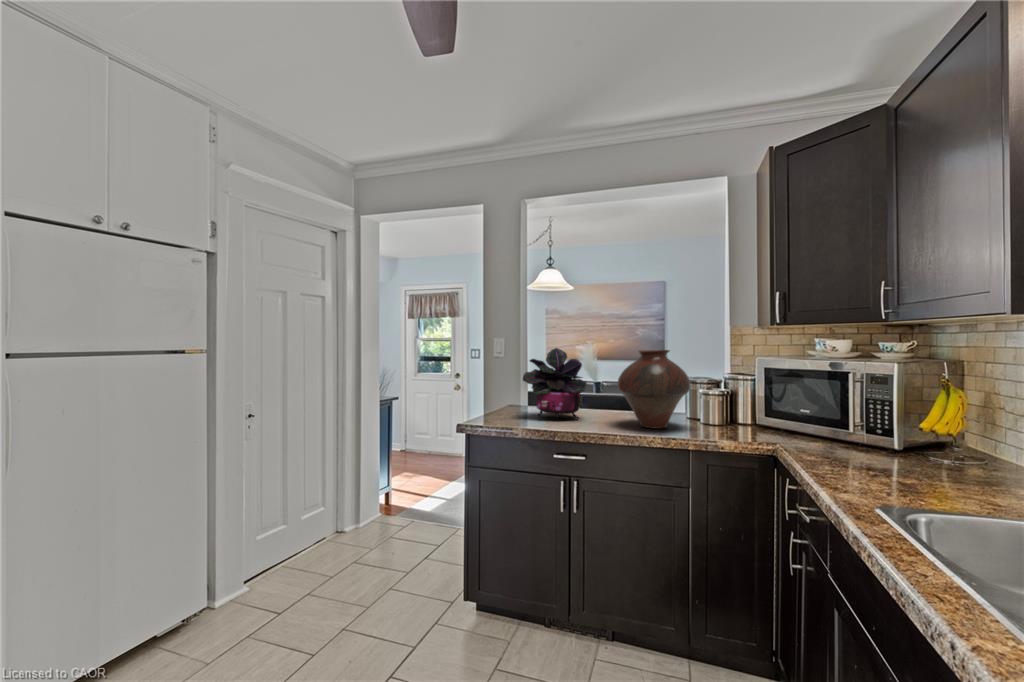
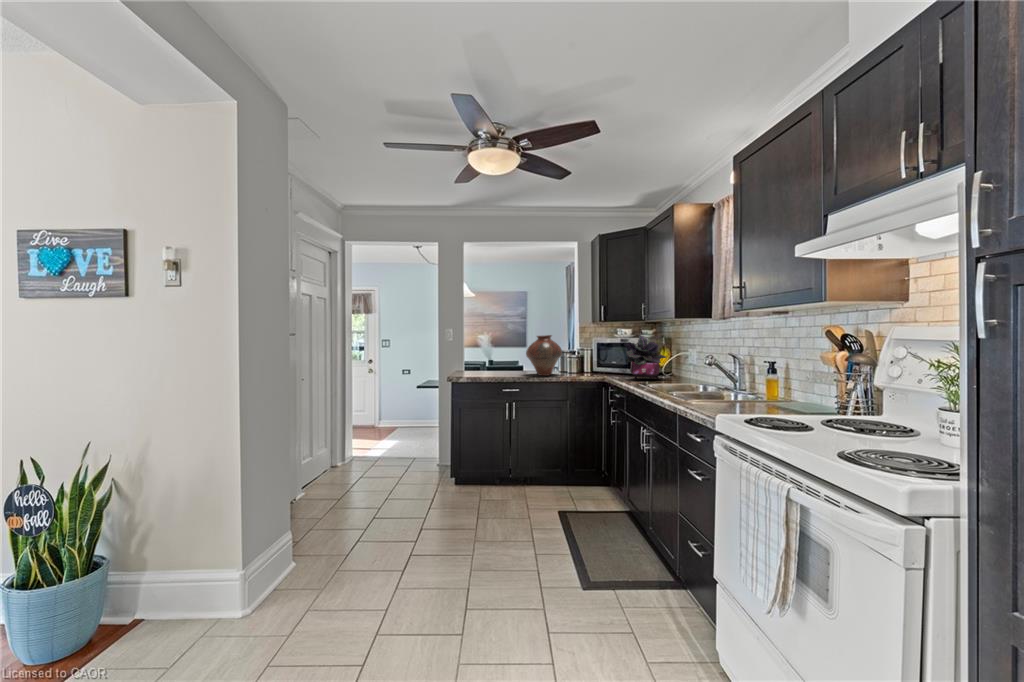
potted plant: present [523,348,587,419] -> present [624,336,666,379]

